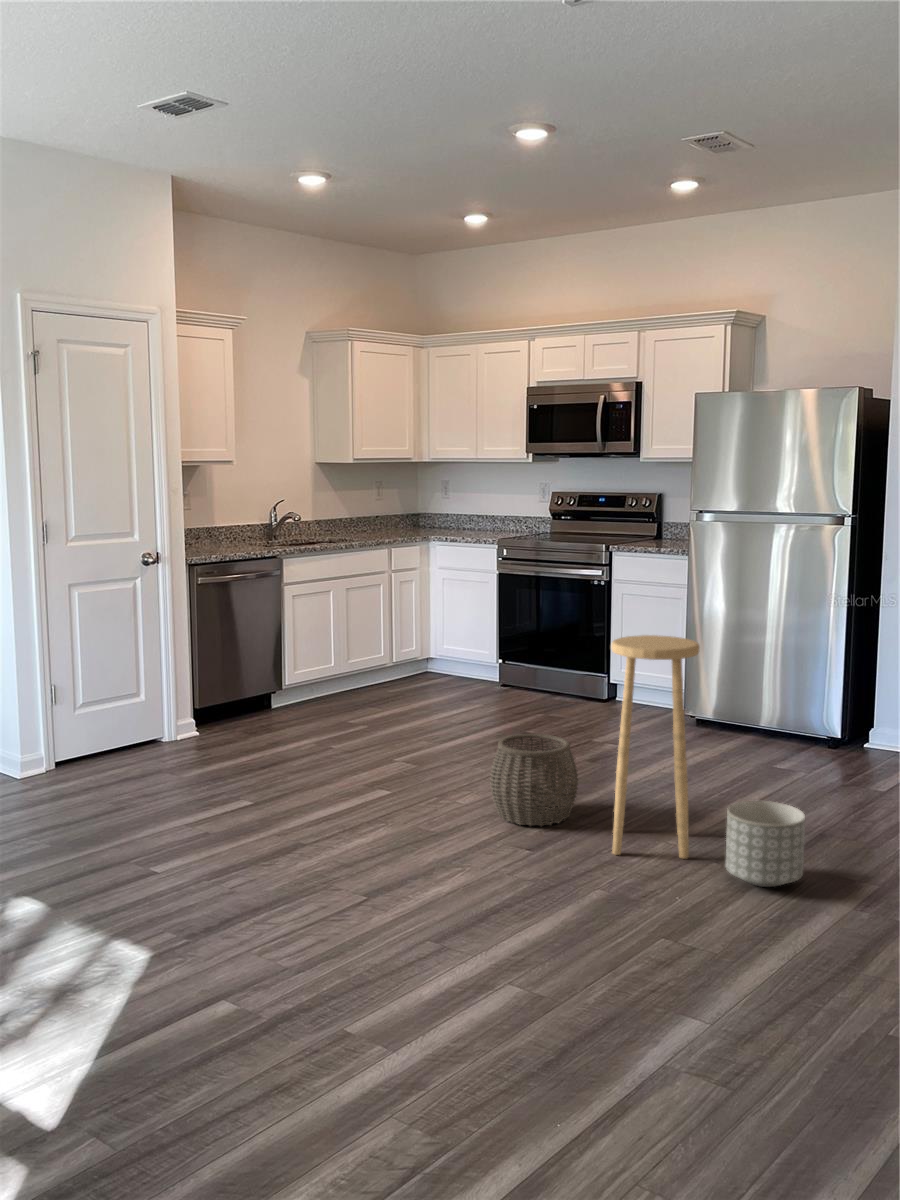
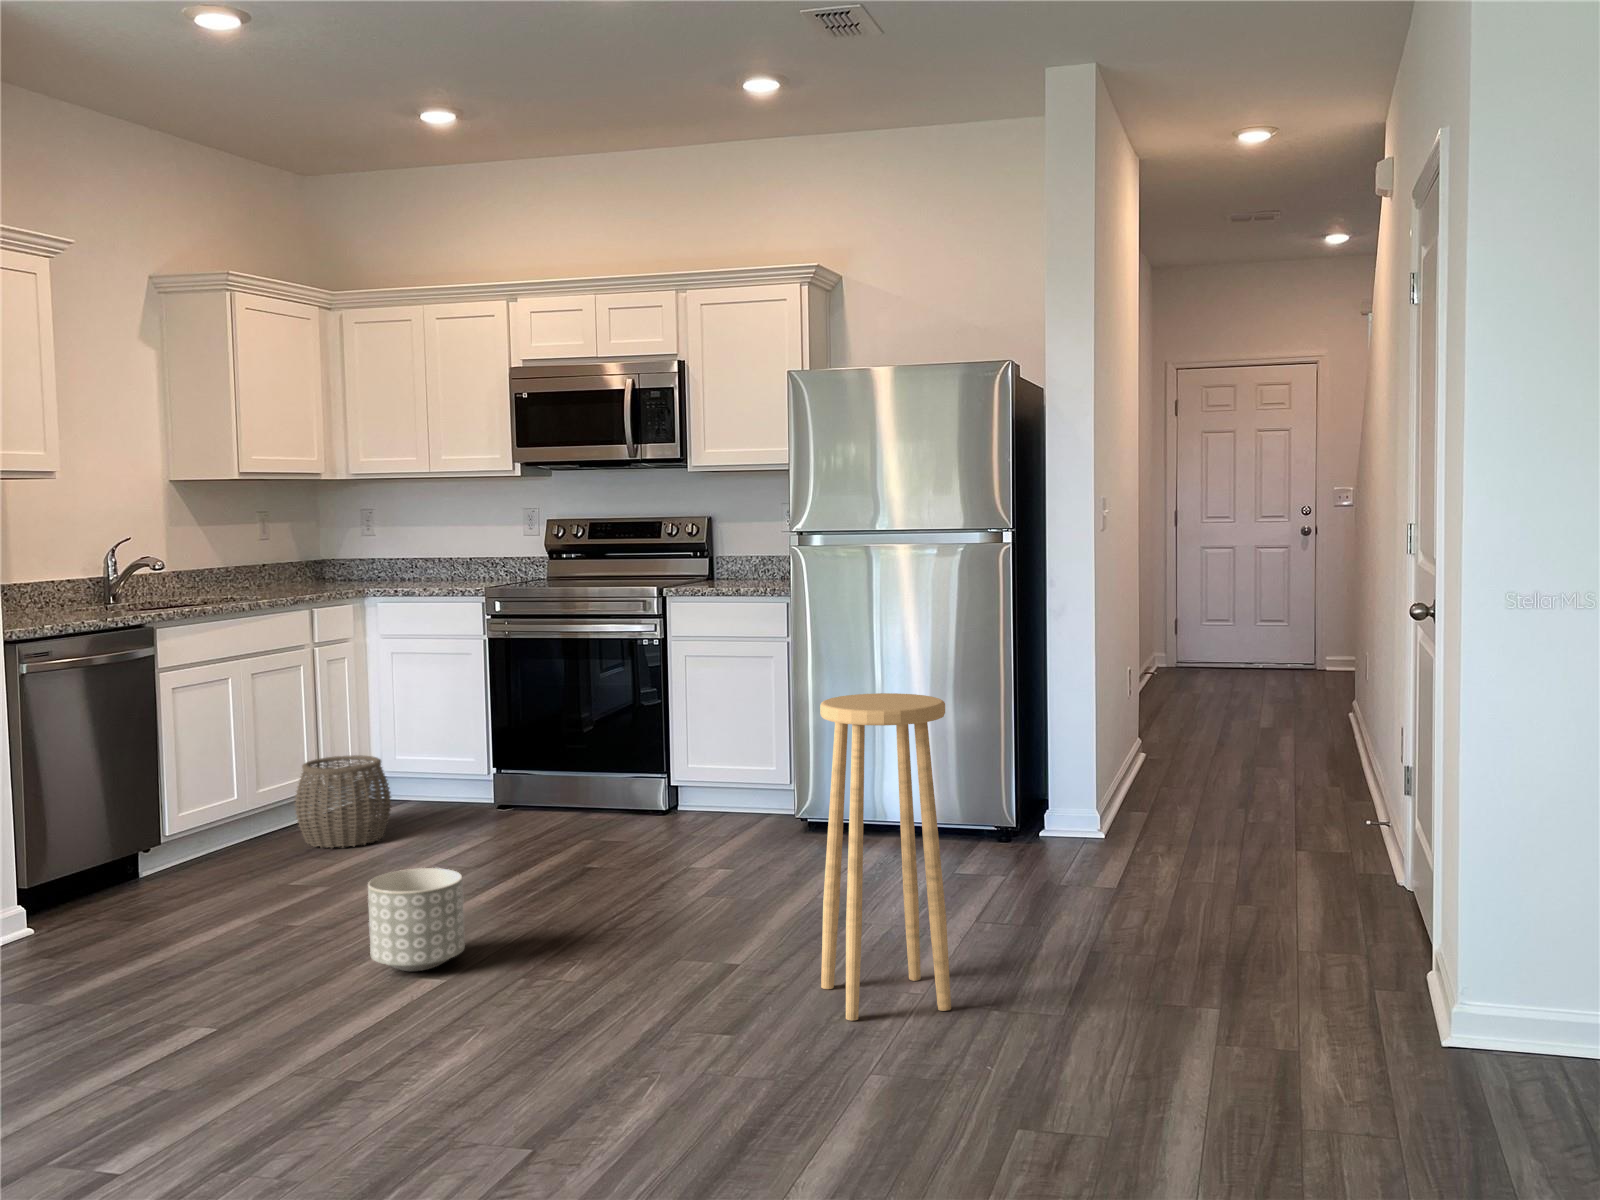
woven basket: present [490,734,578,826] -> present [295,755,391,848]
planter: present [725,801,805,887] -> present [368,868,465,971]

